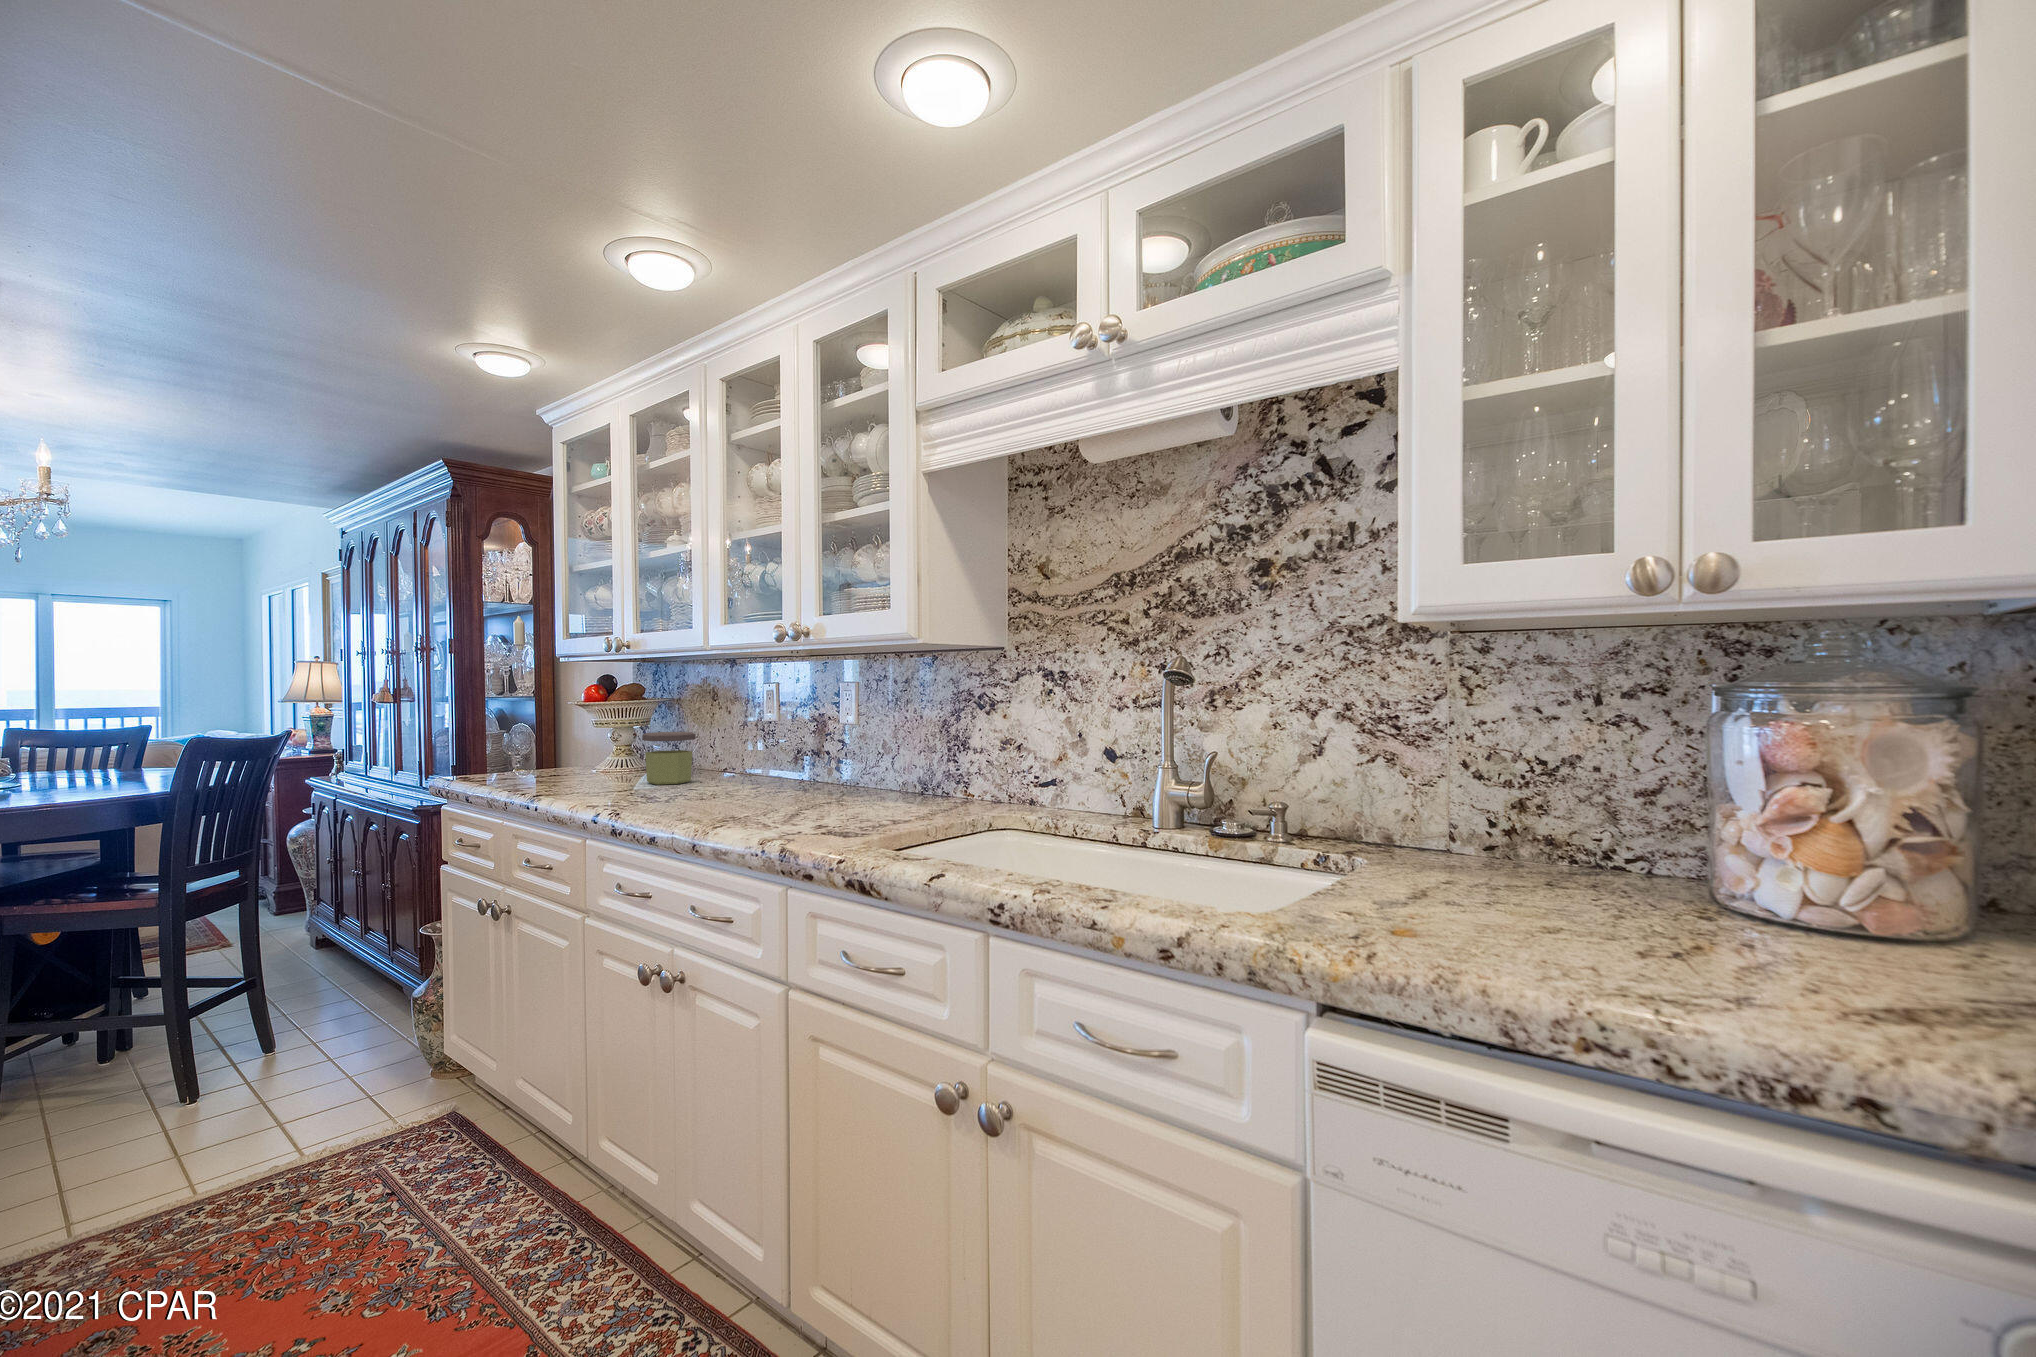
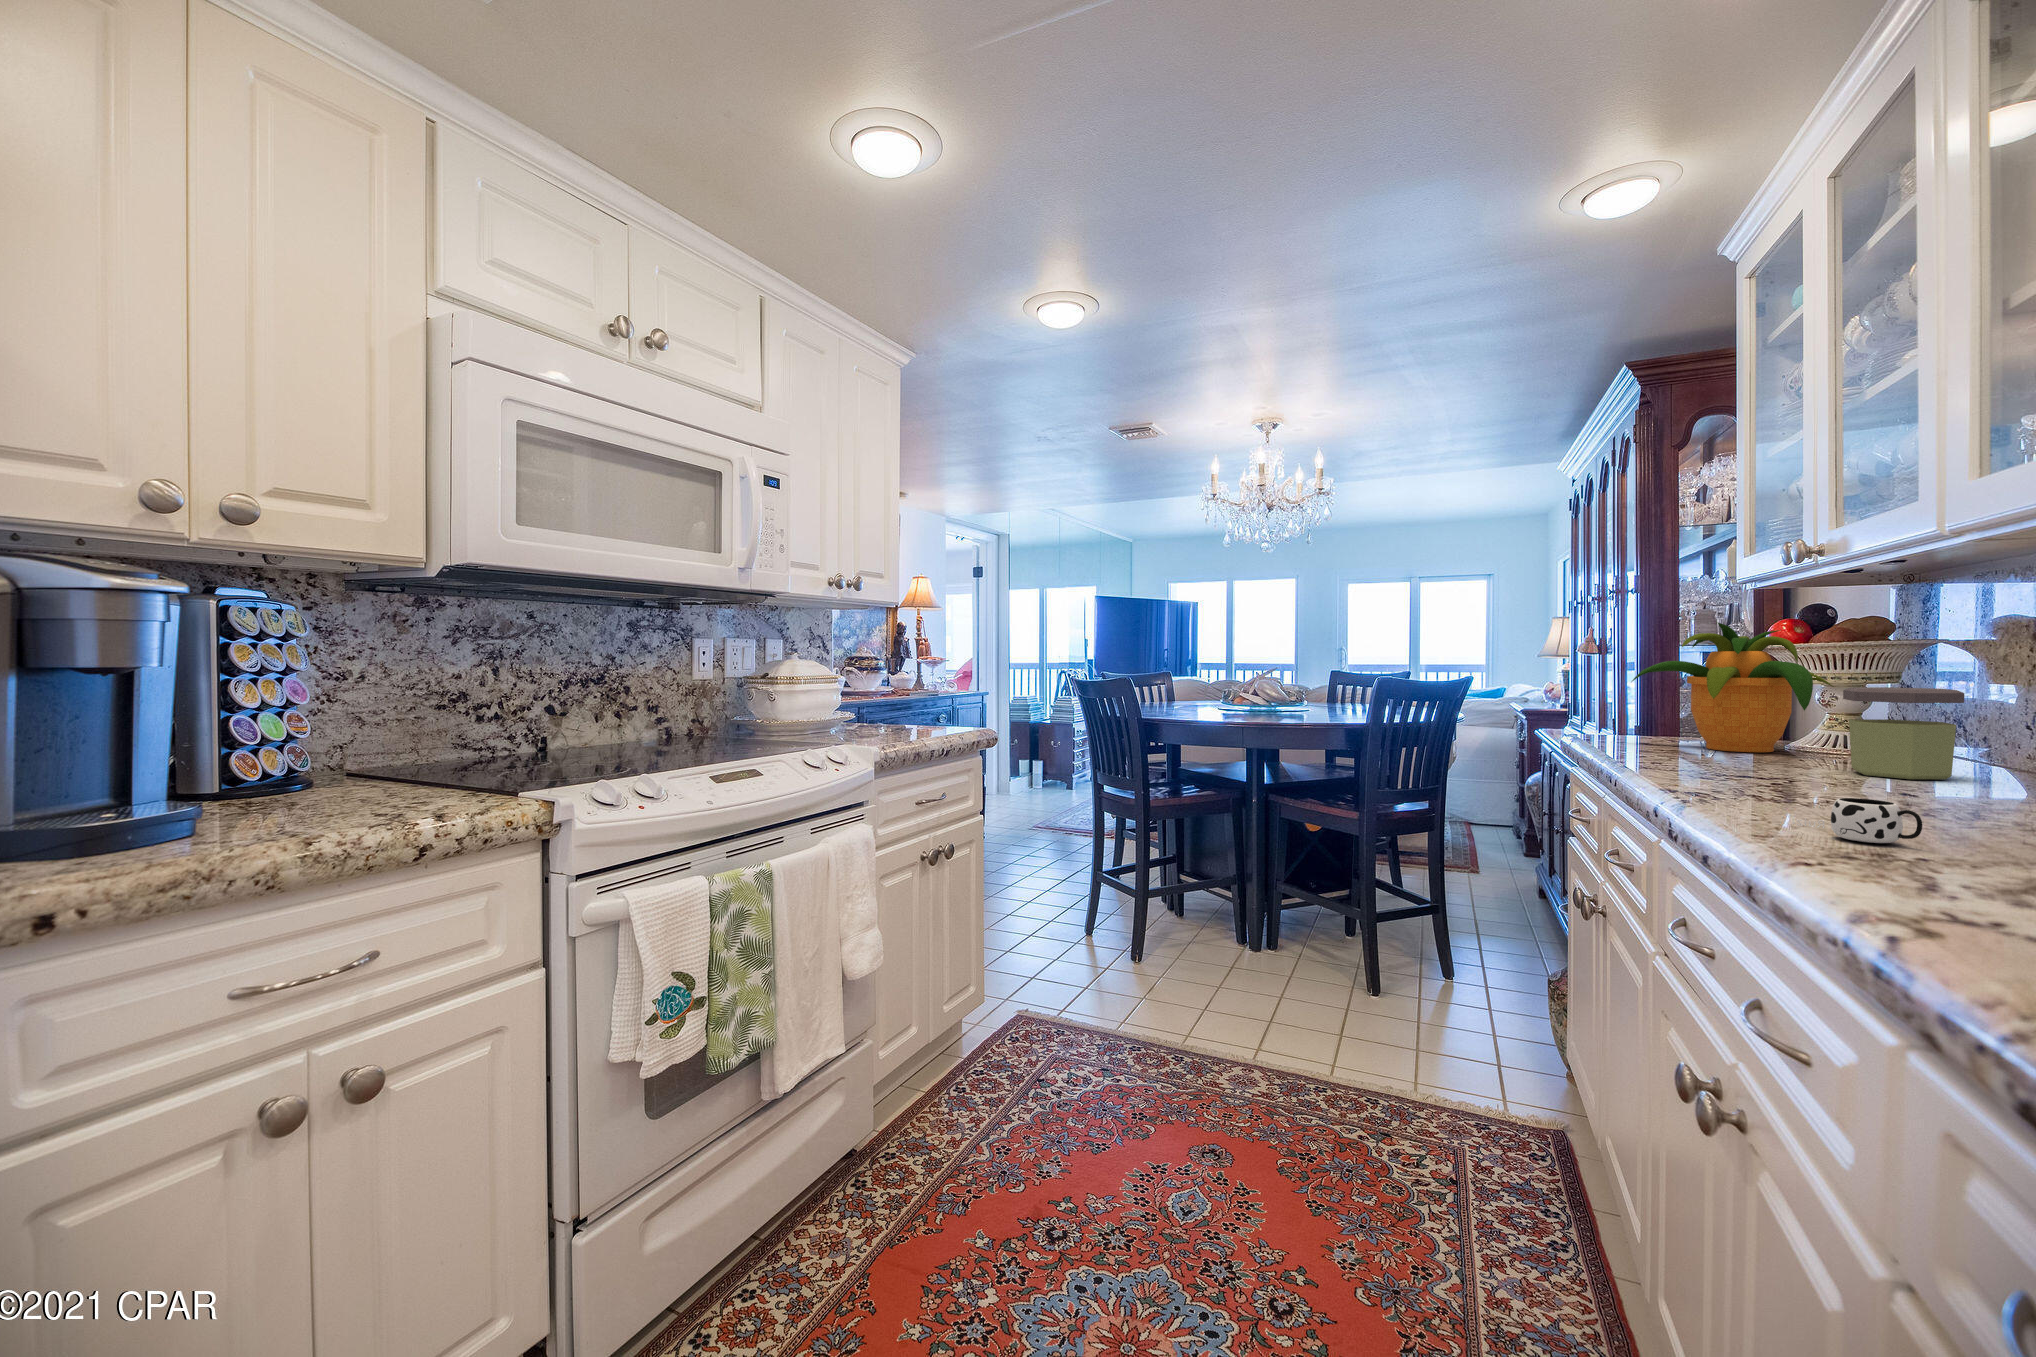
potted plant: none [500,690,622,779] -> present [1632,623,1834,752]
mug: none [684,794,738,816] -> present [1796,798,1922,843]

